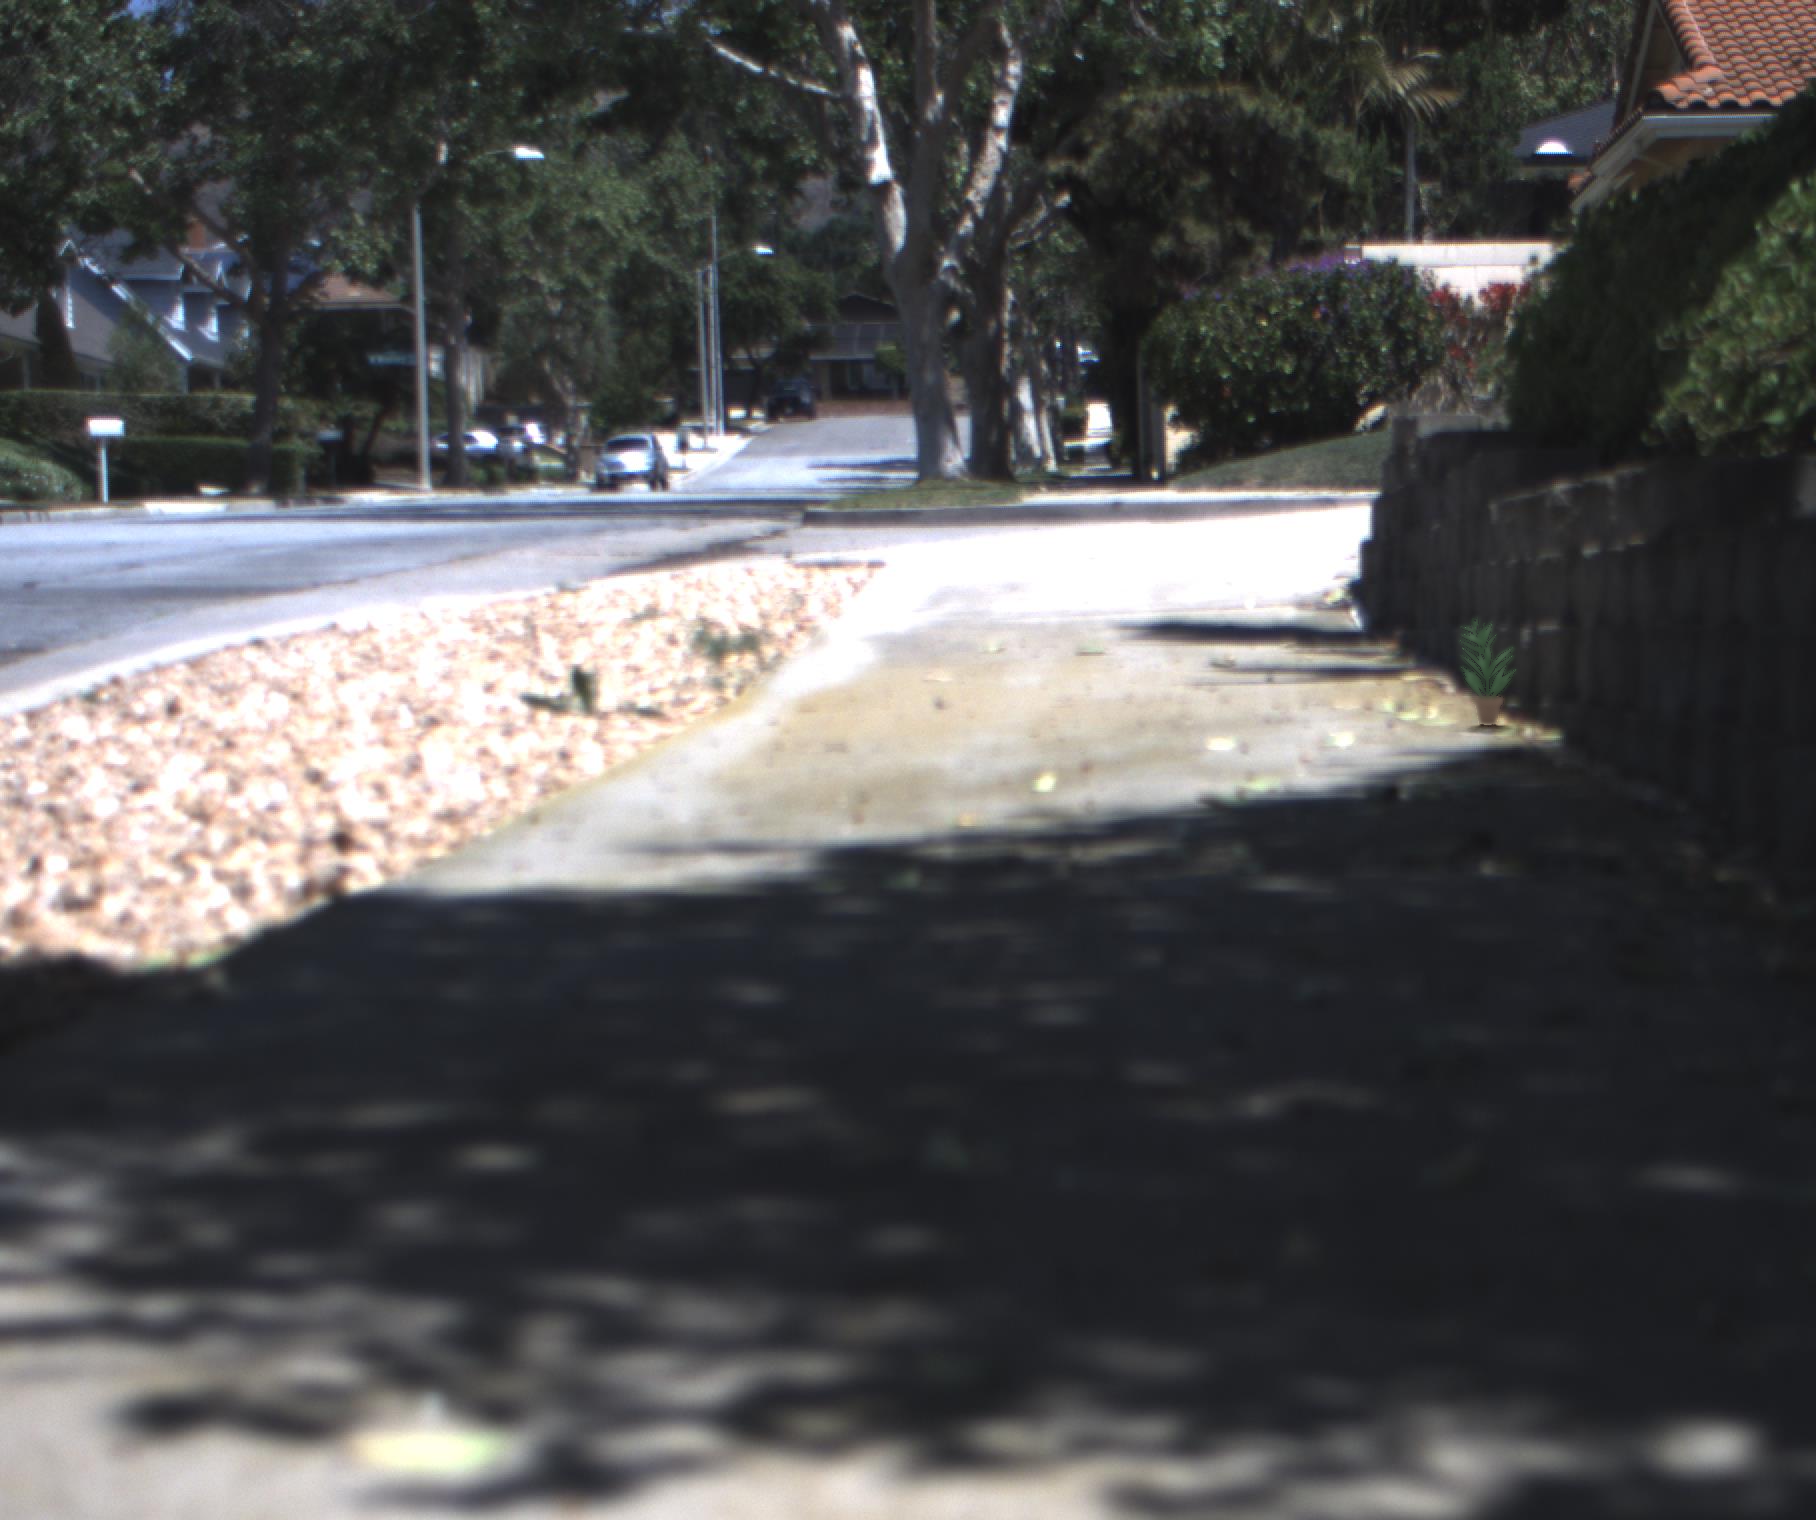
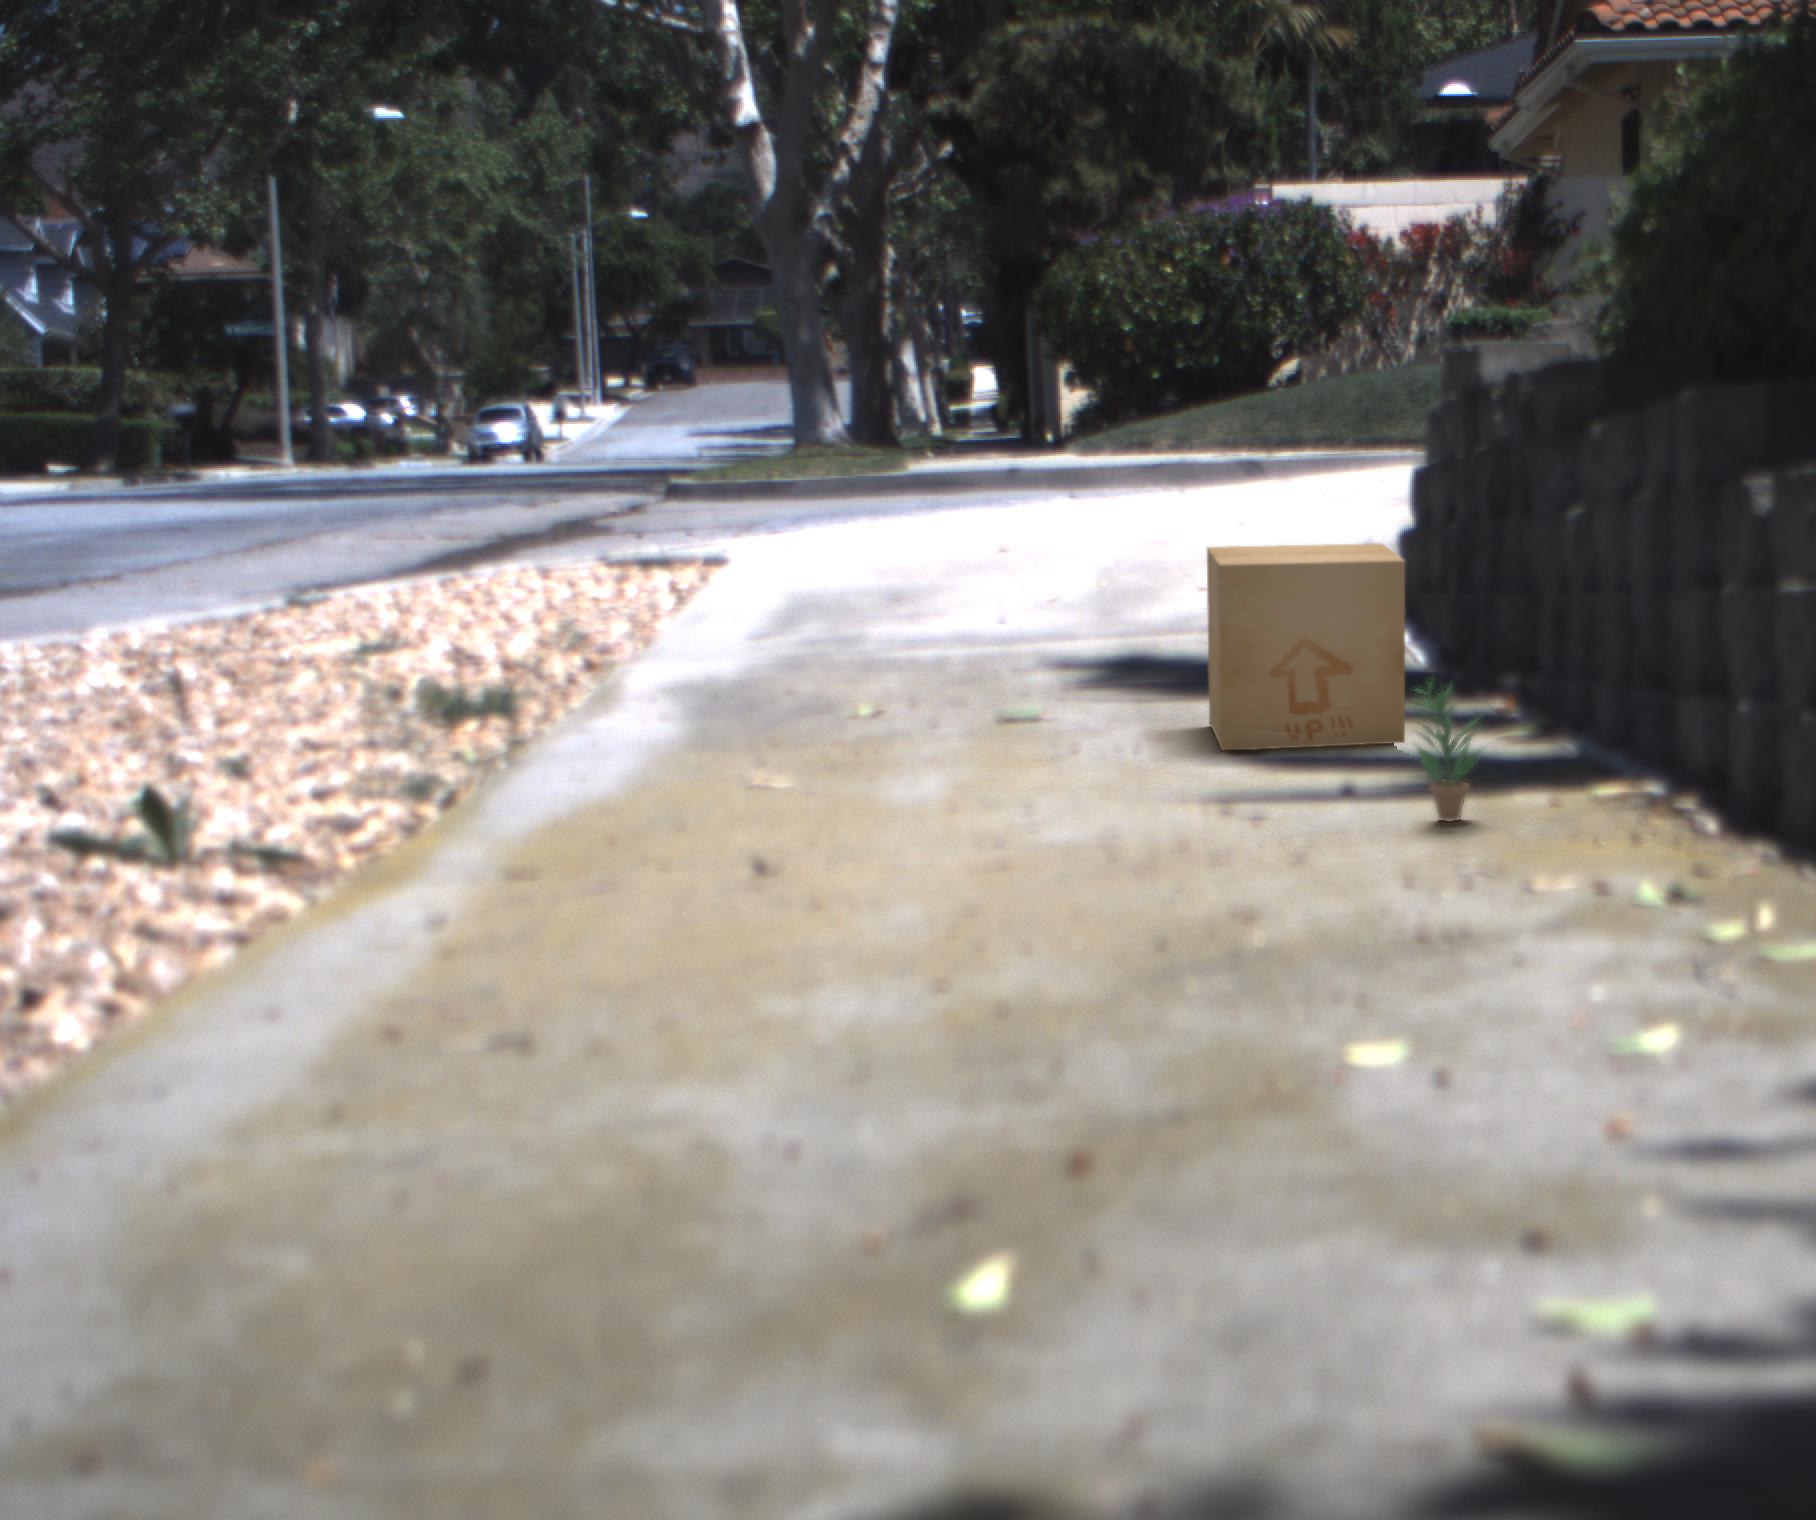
cardboard box: none [1308,532,1462,686] -> present [1207,543,1405,750]

